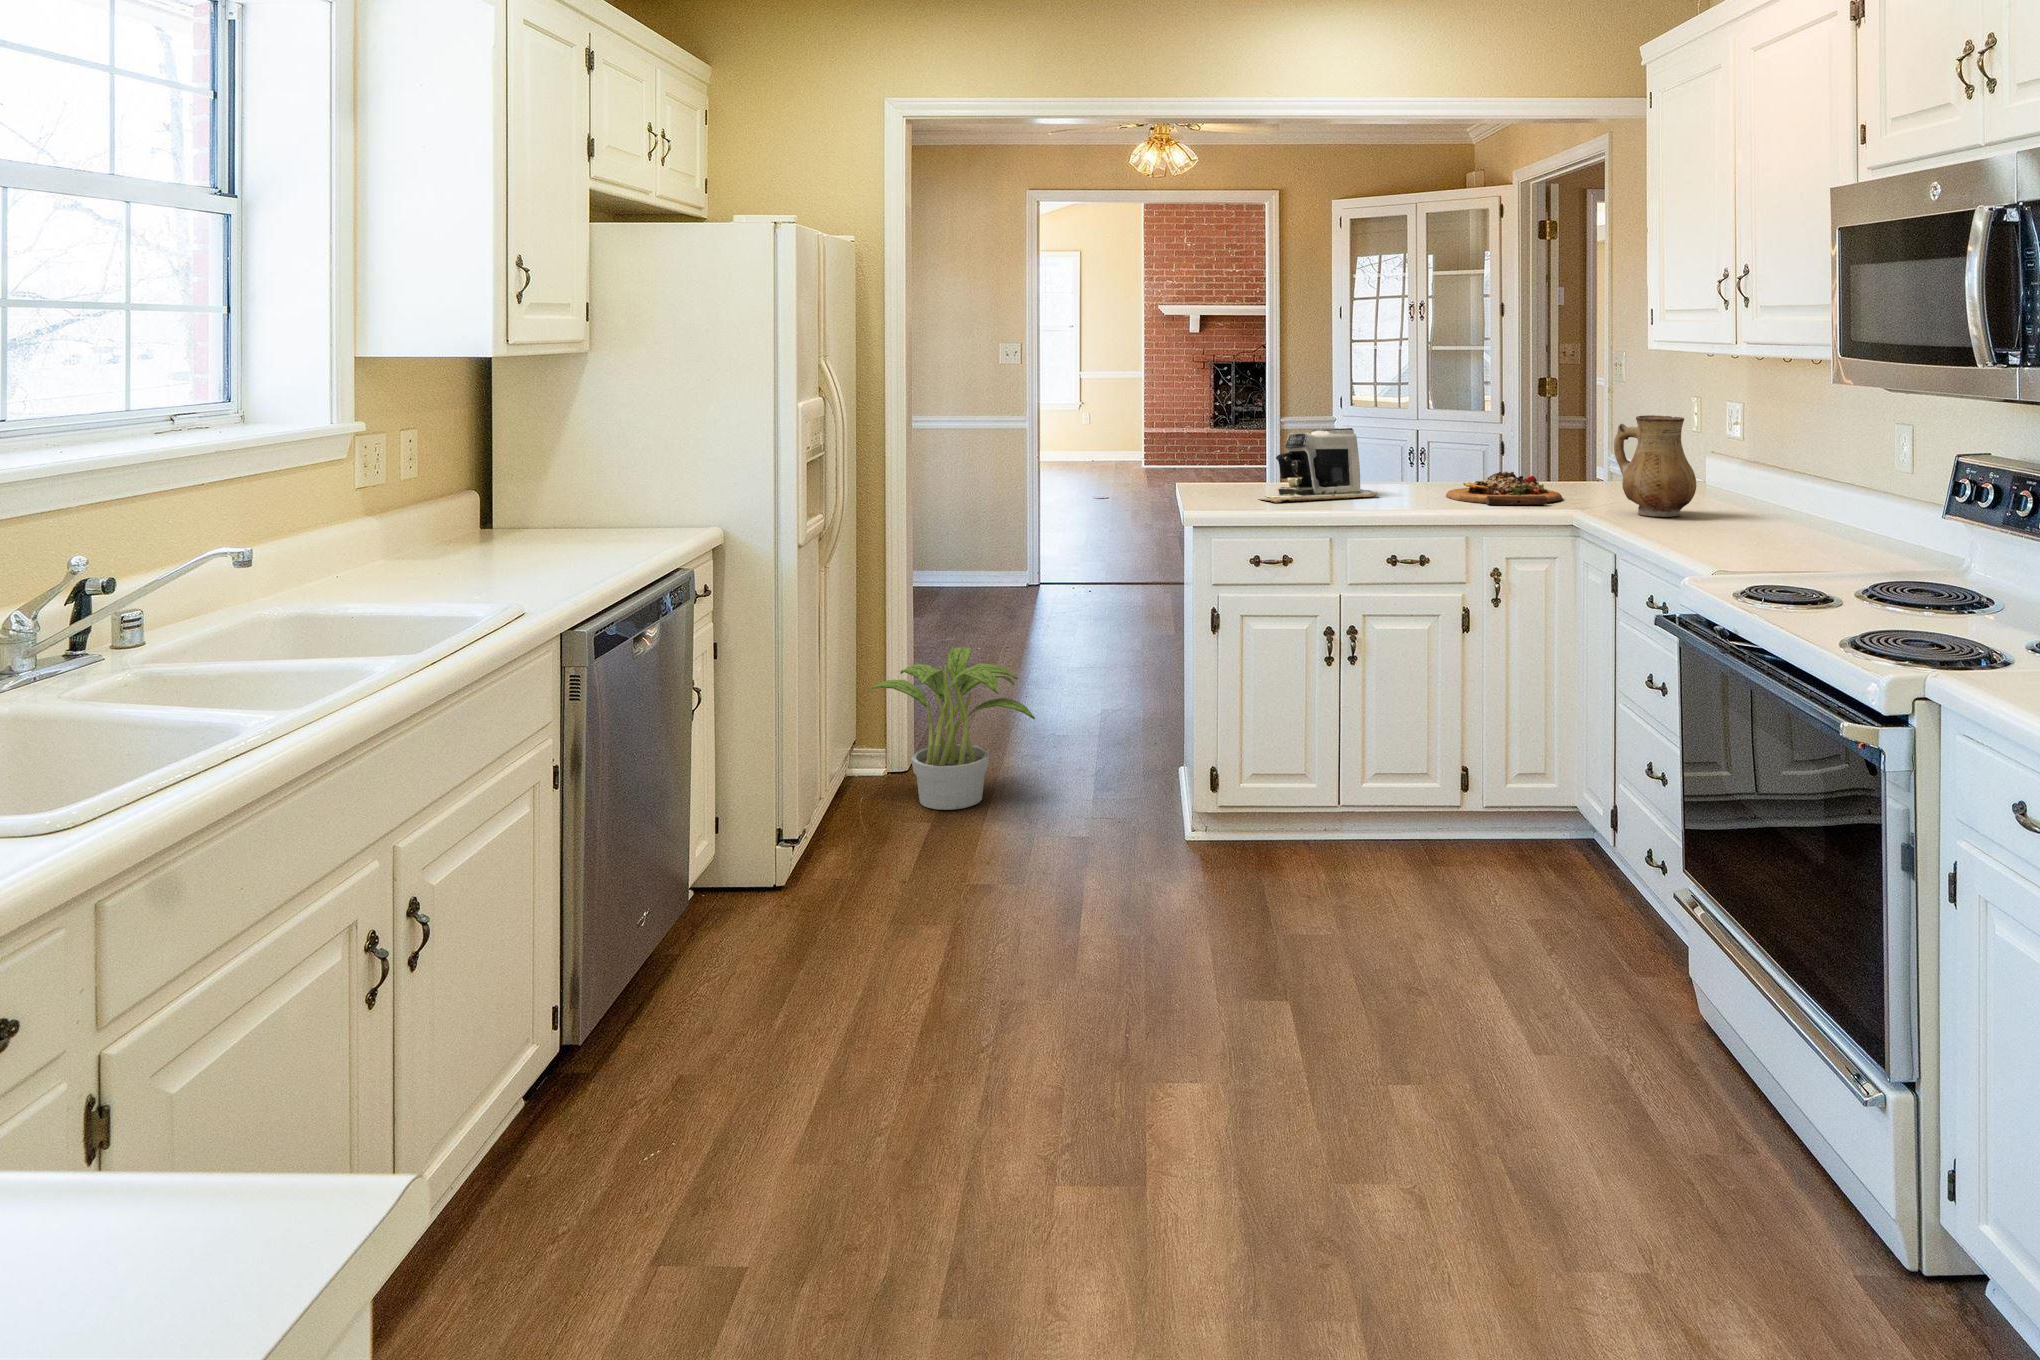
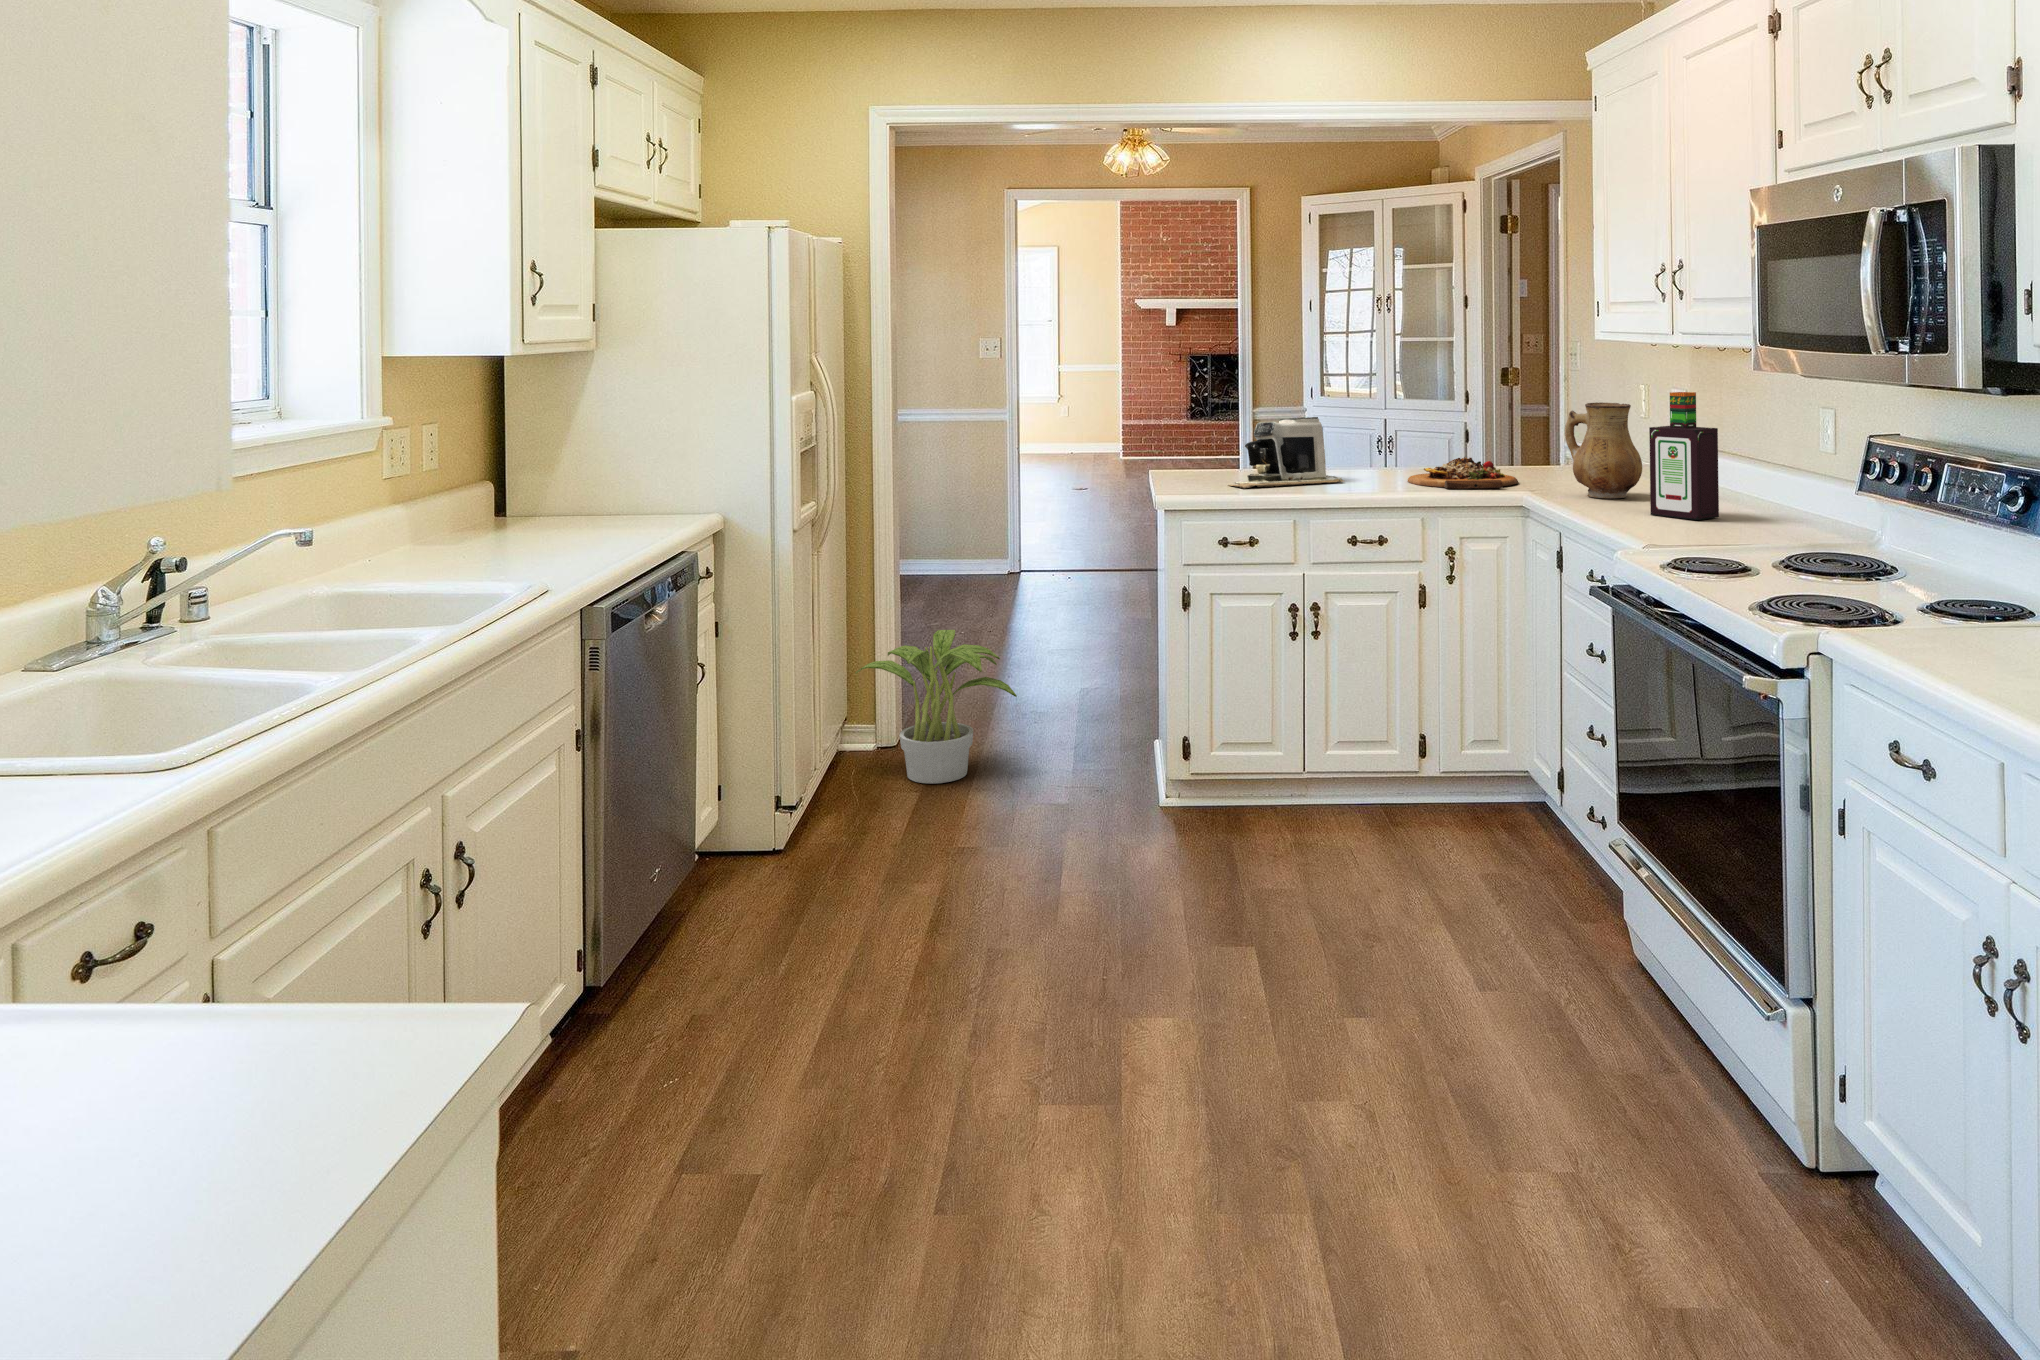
bottle: none [1708,405,1782,542] -> present [1649,392,1719,520]

